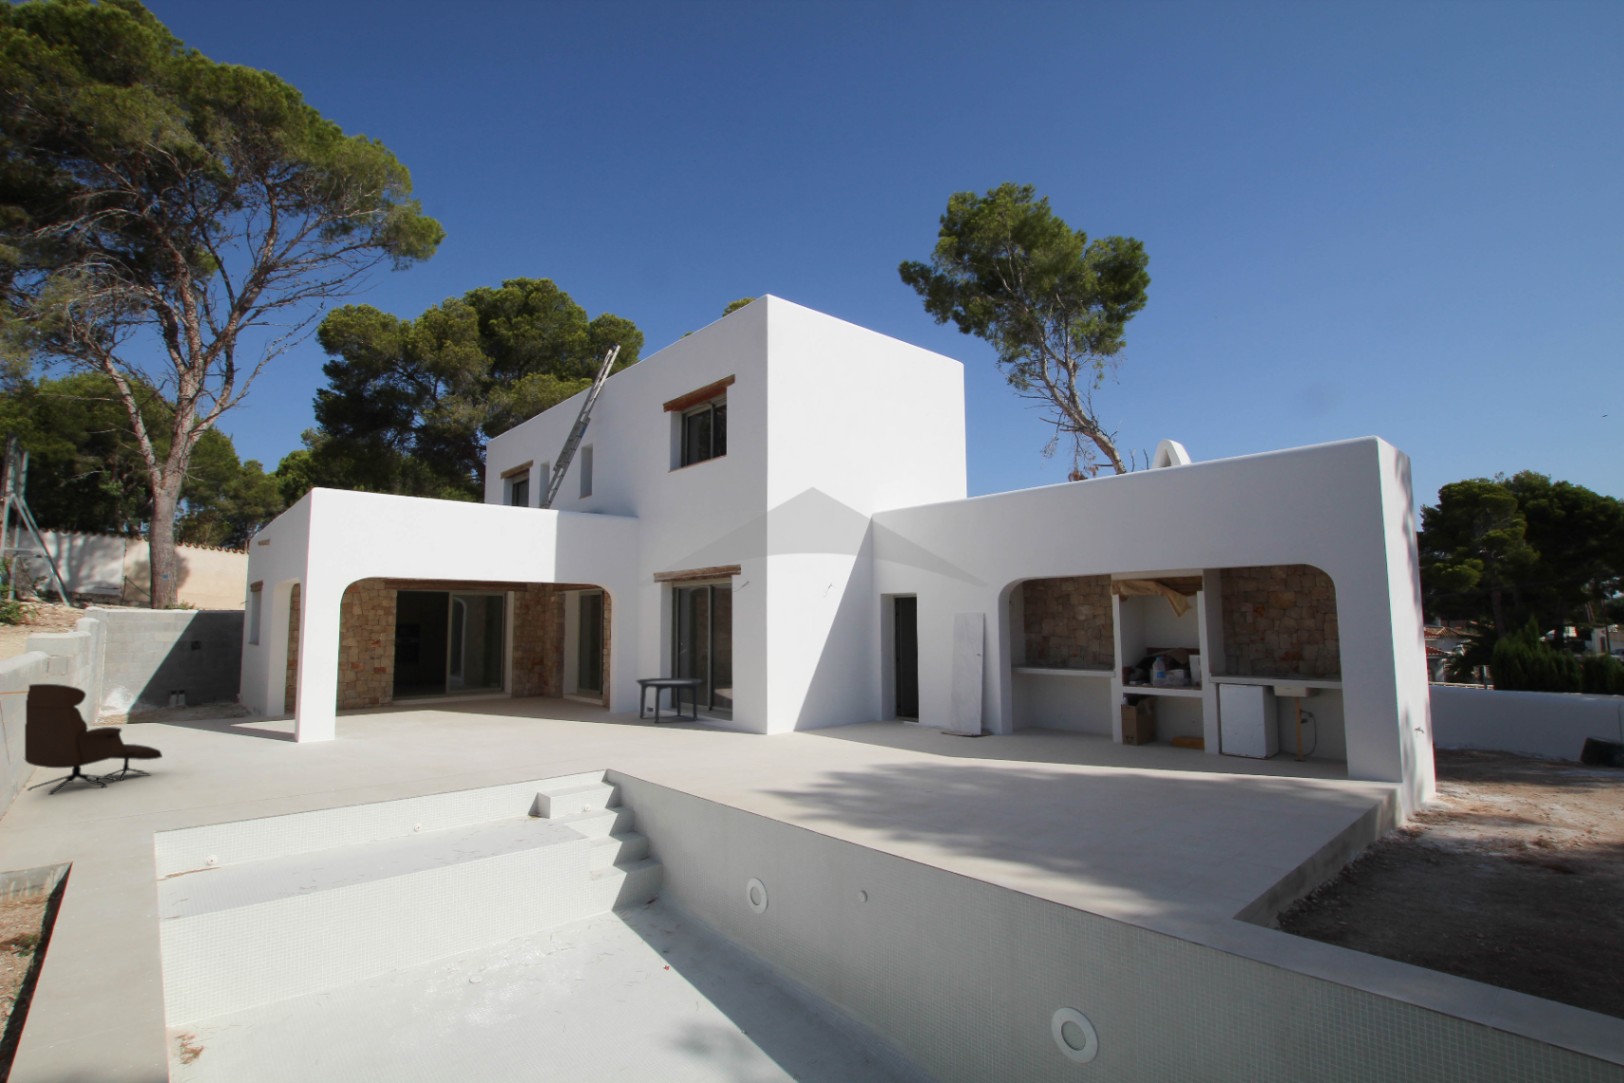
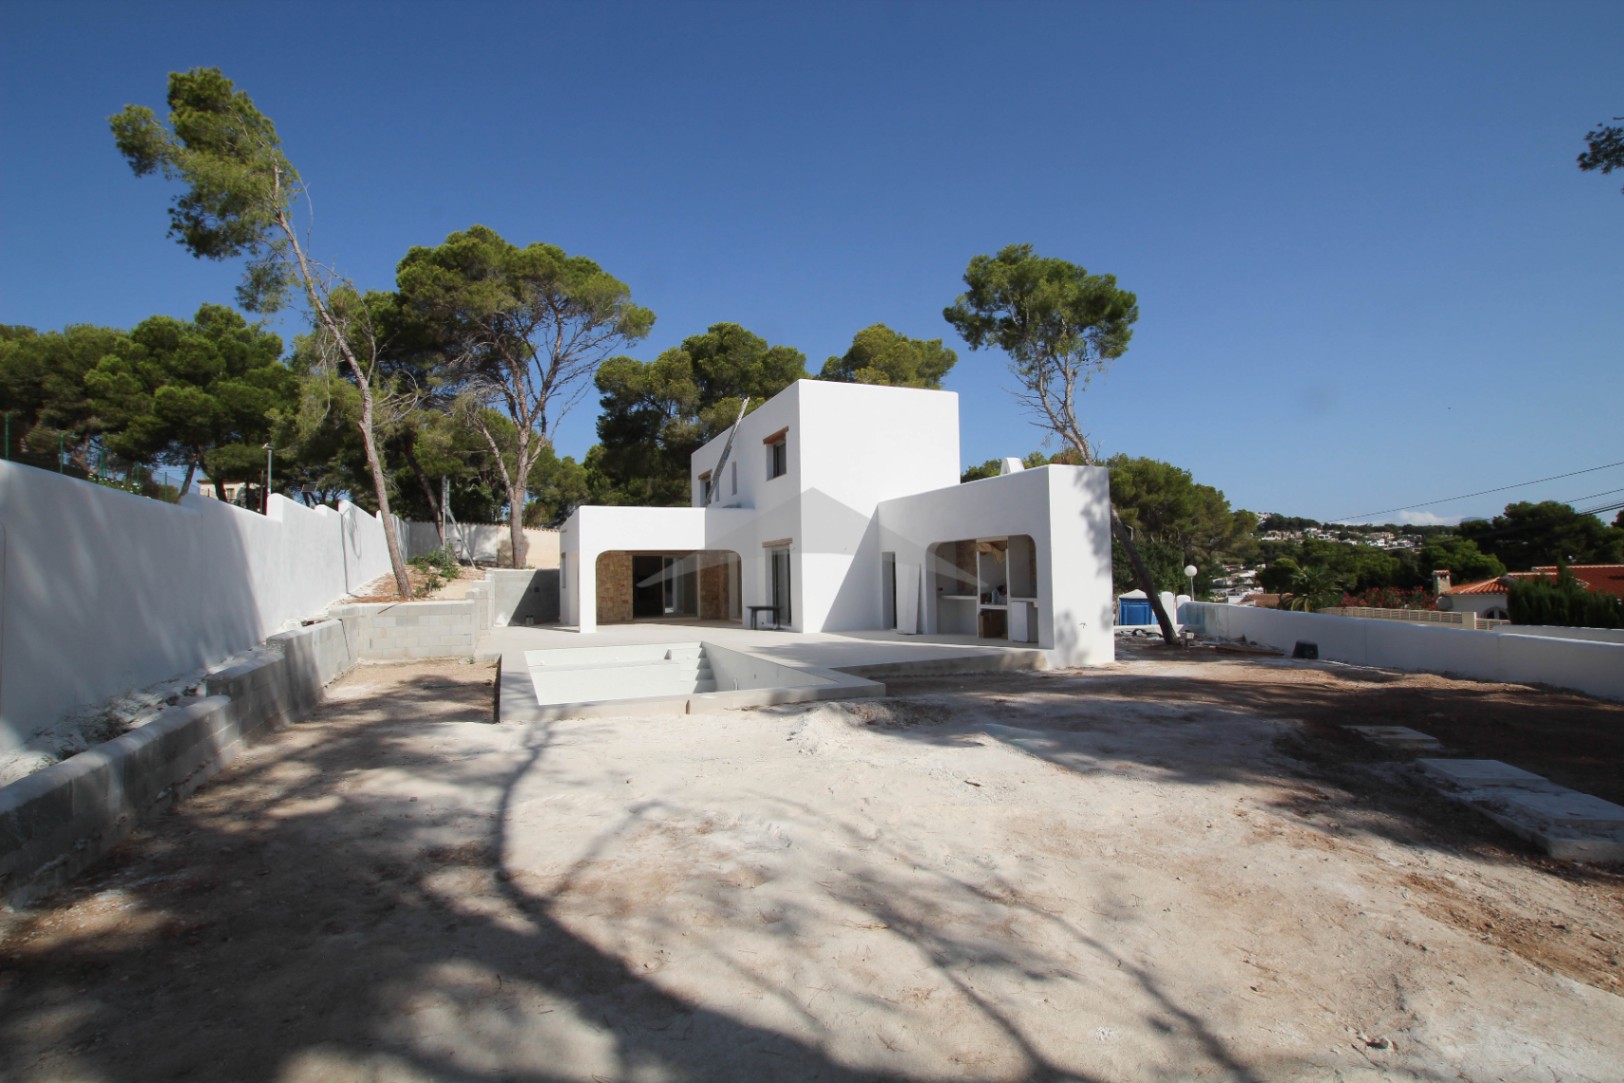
lounge chair: present [24,684,162,794] -> none [473,597,522,641]

